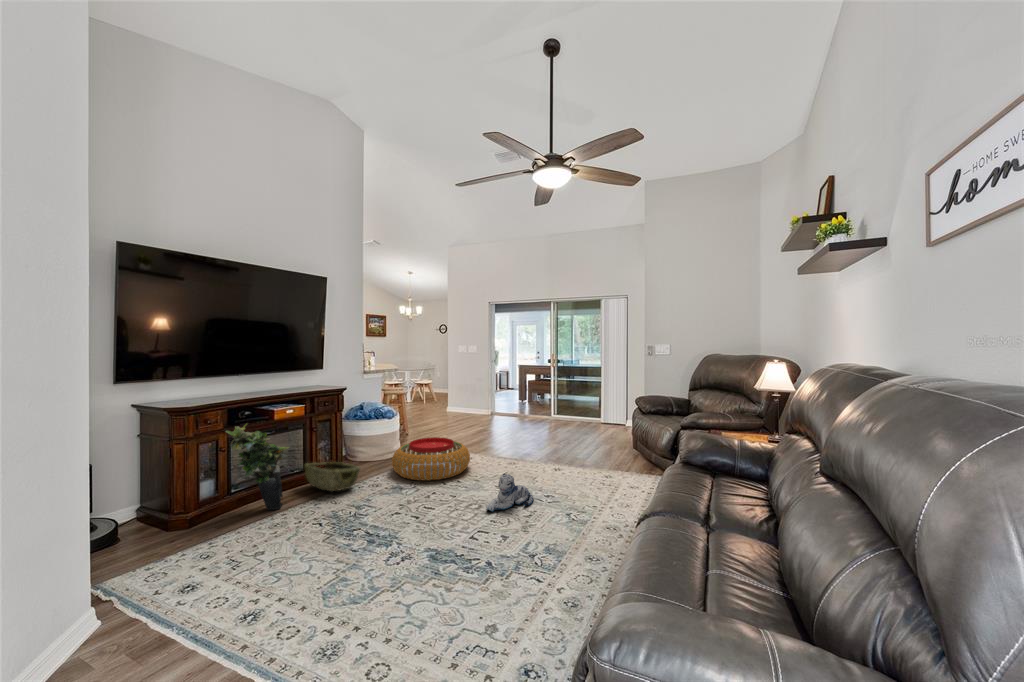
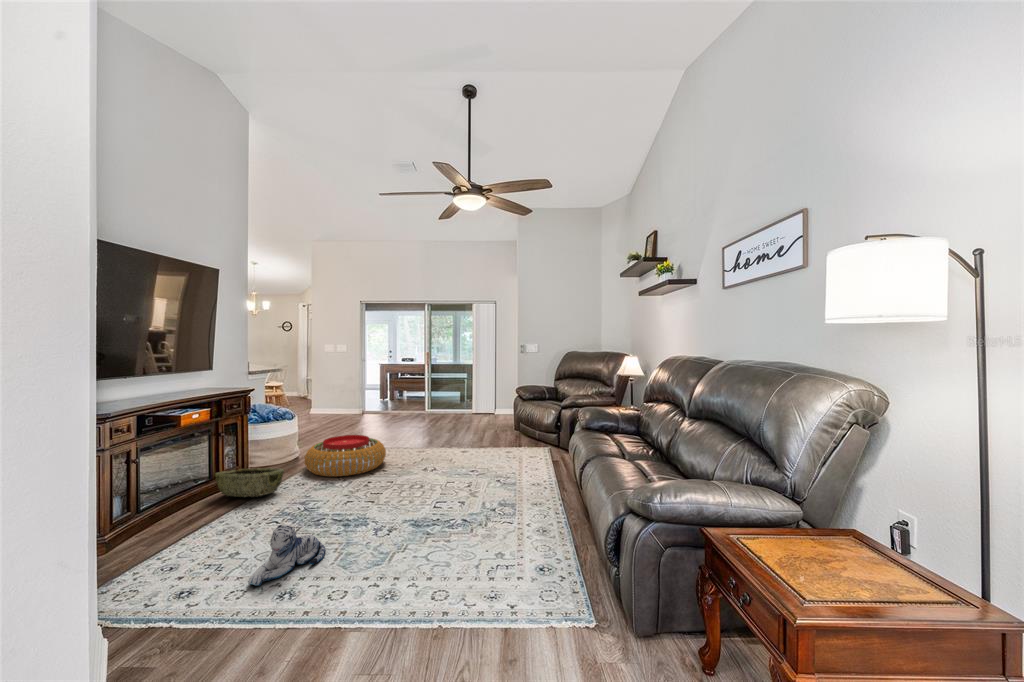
potted plant: present [226,424,289,510] -> none [146,431,218,523]
plush toy: present [486,473,533,512] -> present [248,525,326,586]

